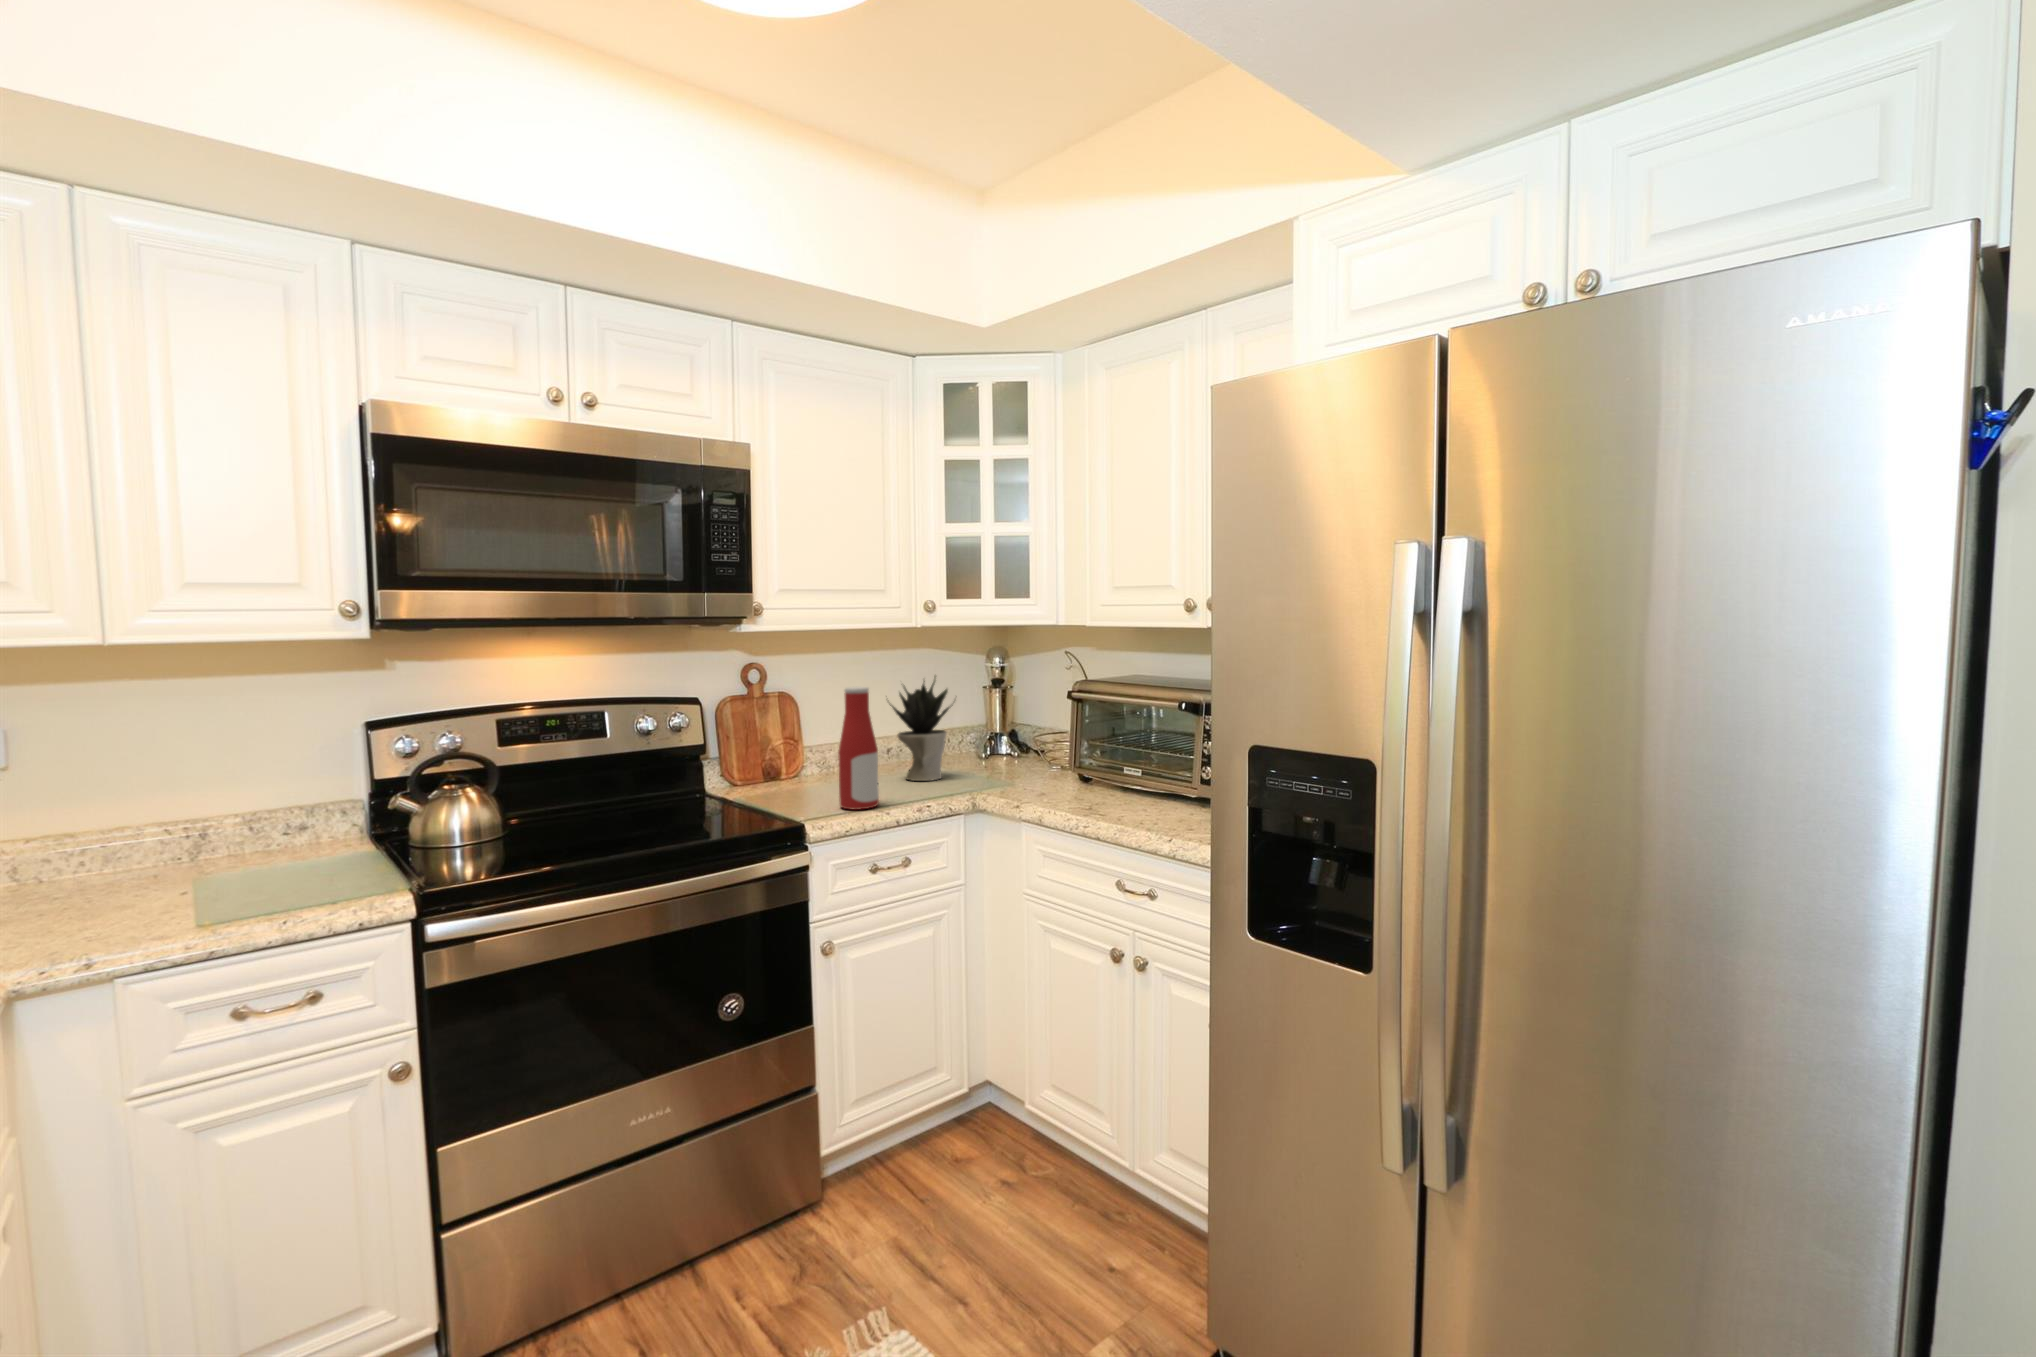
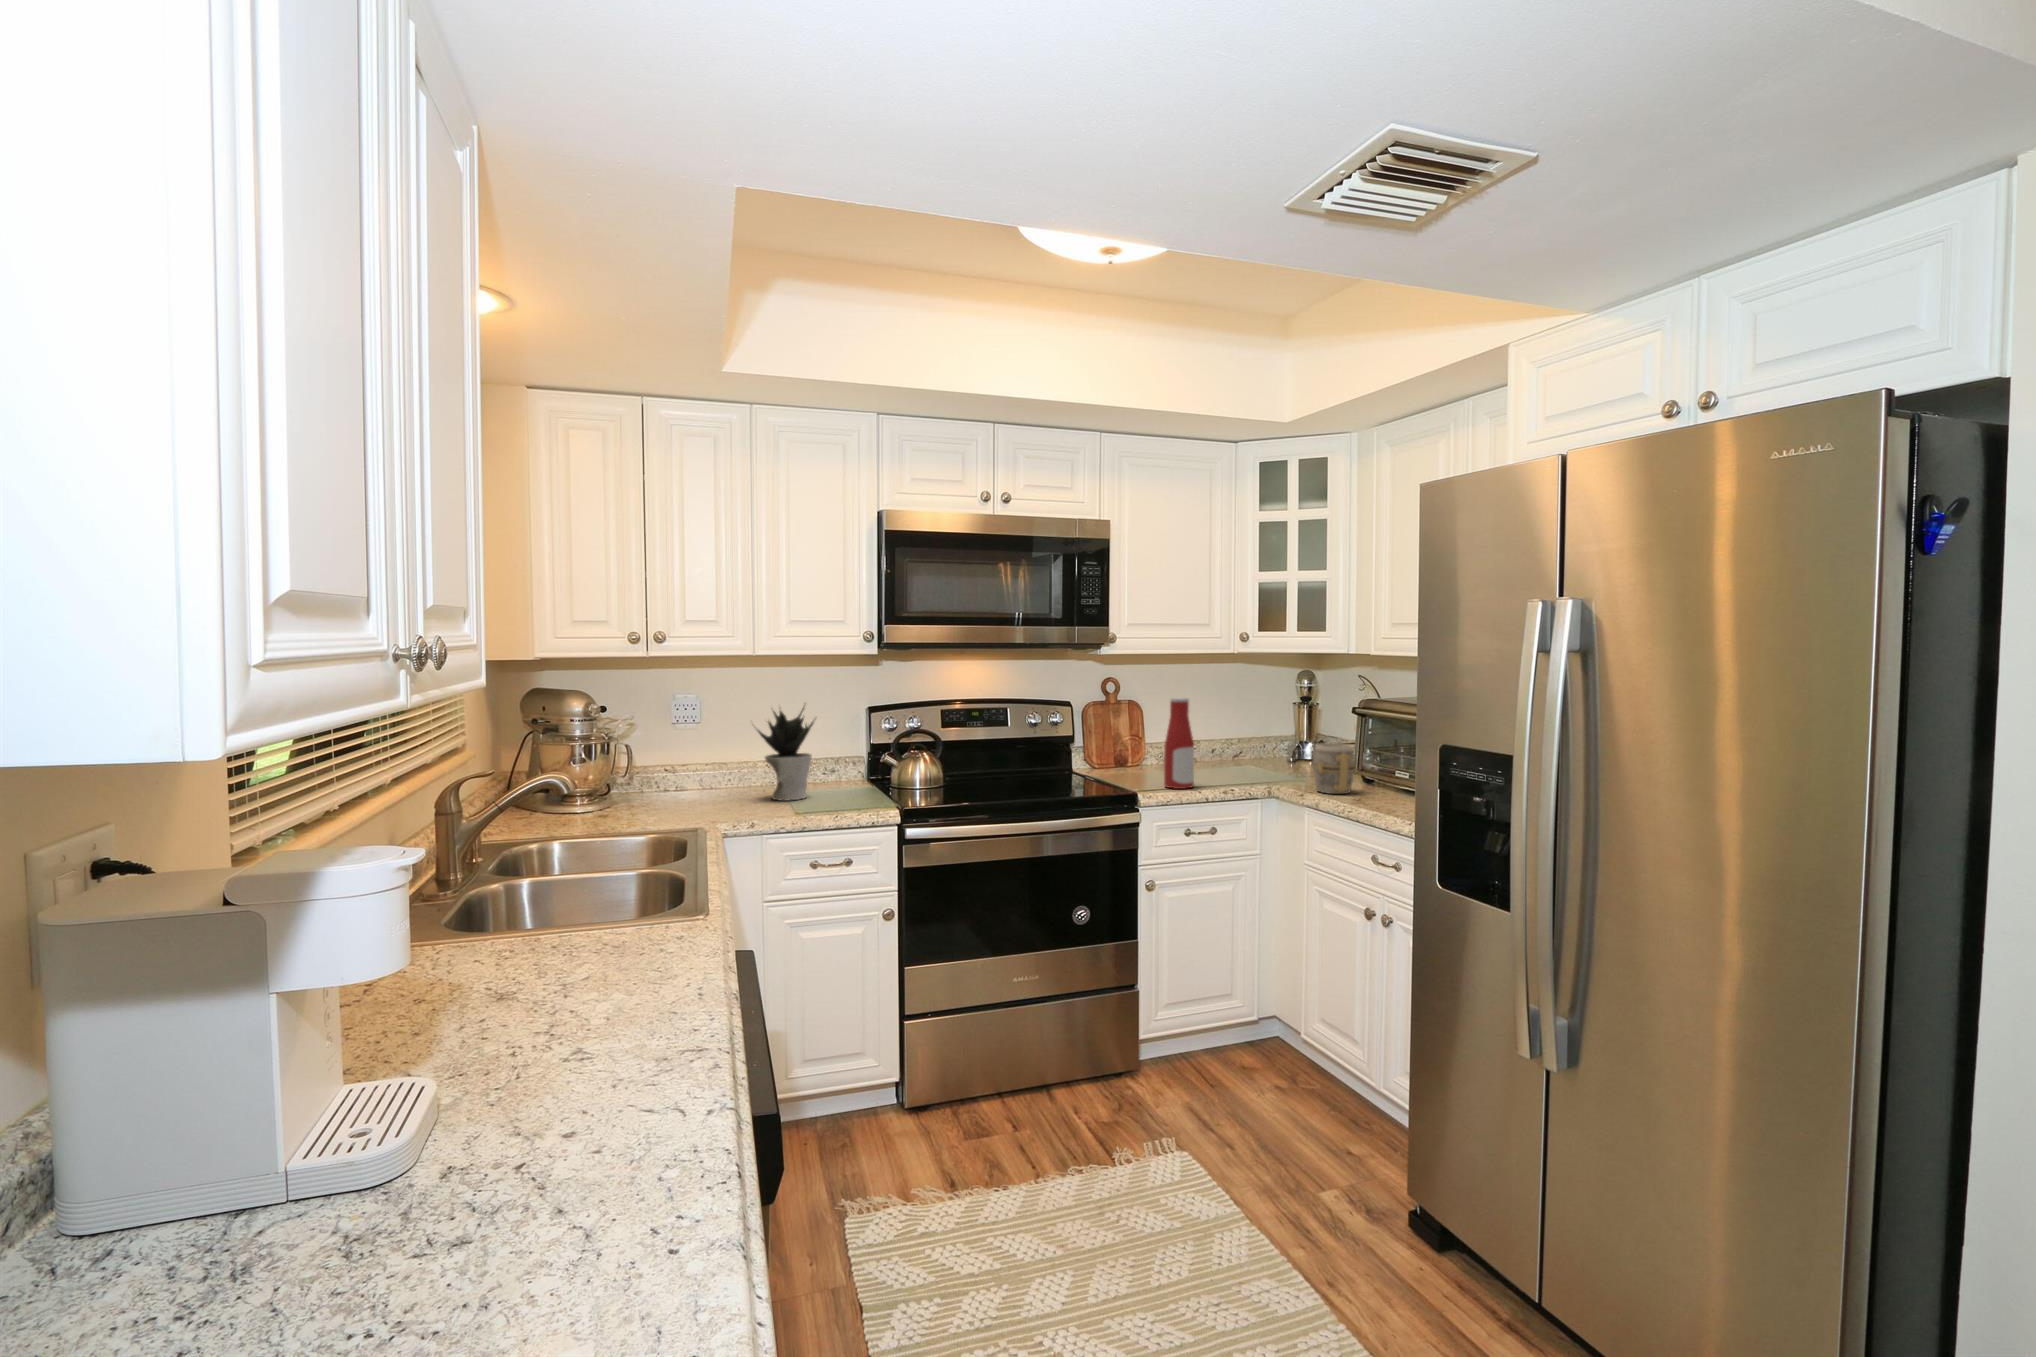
potted plant: present [890,676,953,781] -> present [757,707,814,801]
mug: none [1023,736,1077,800] -> present [1312,743,1356,794]

